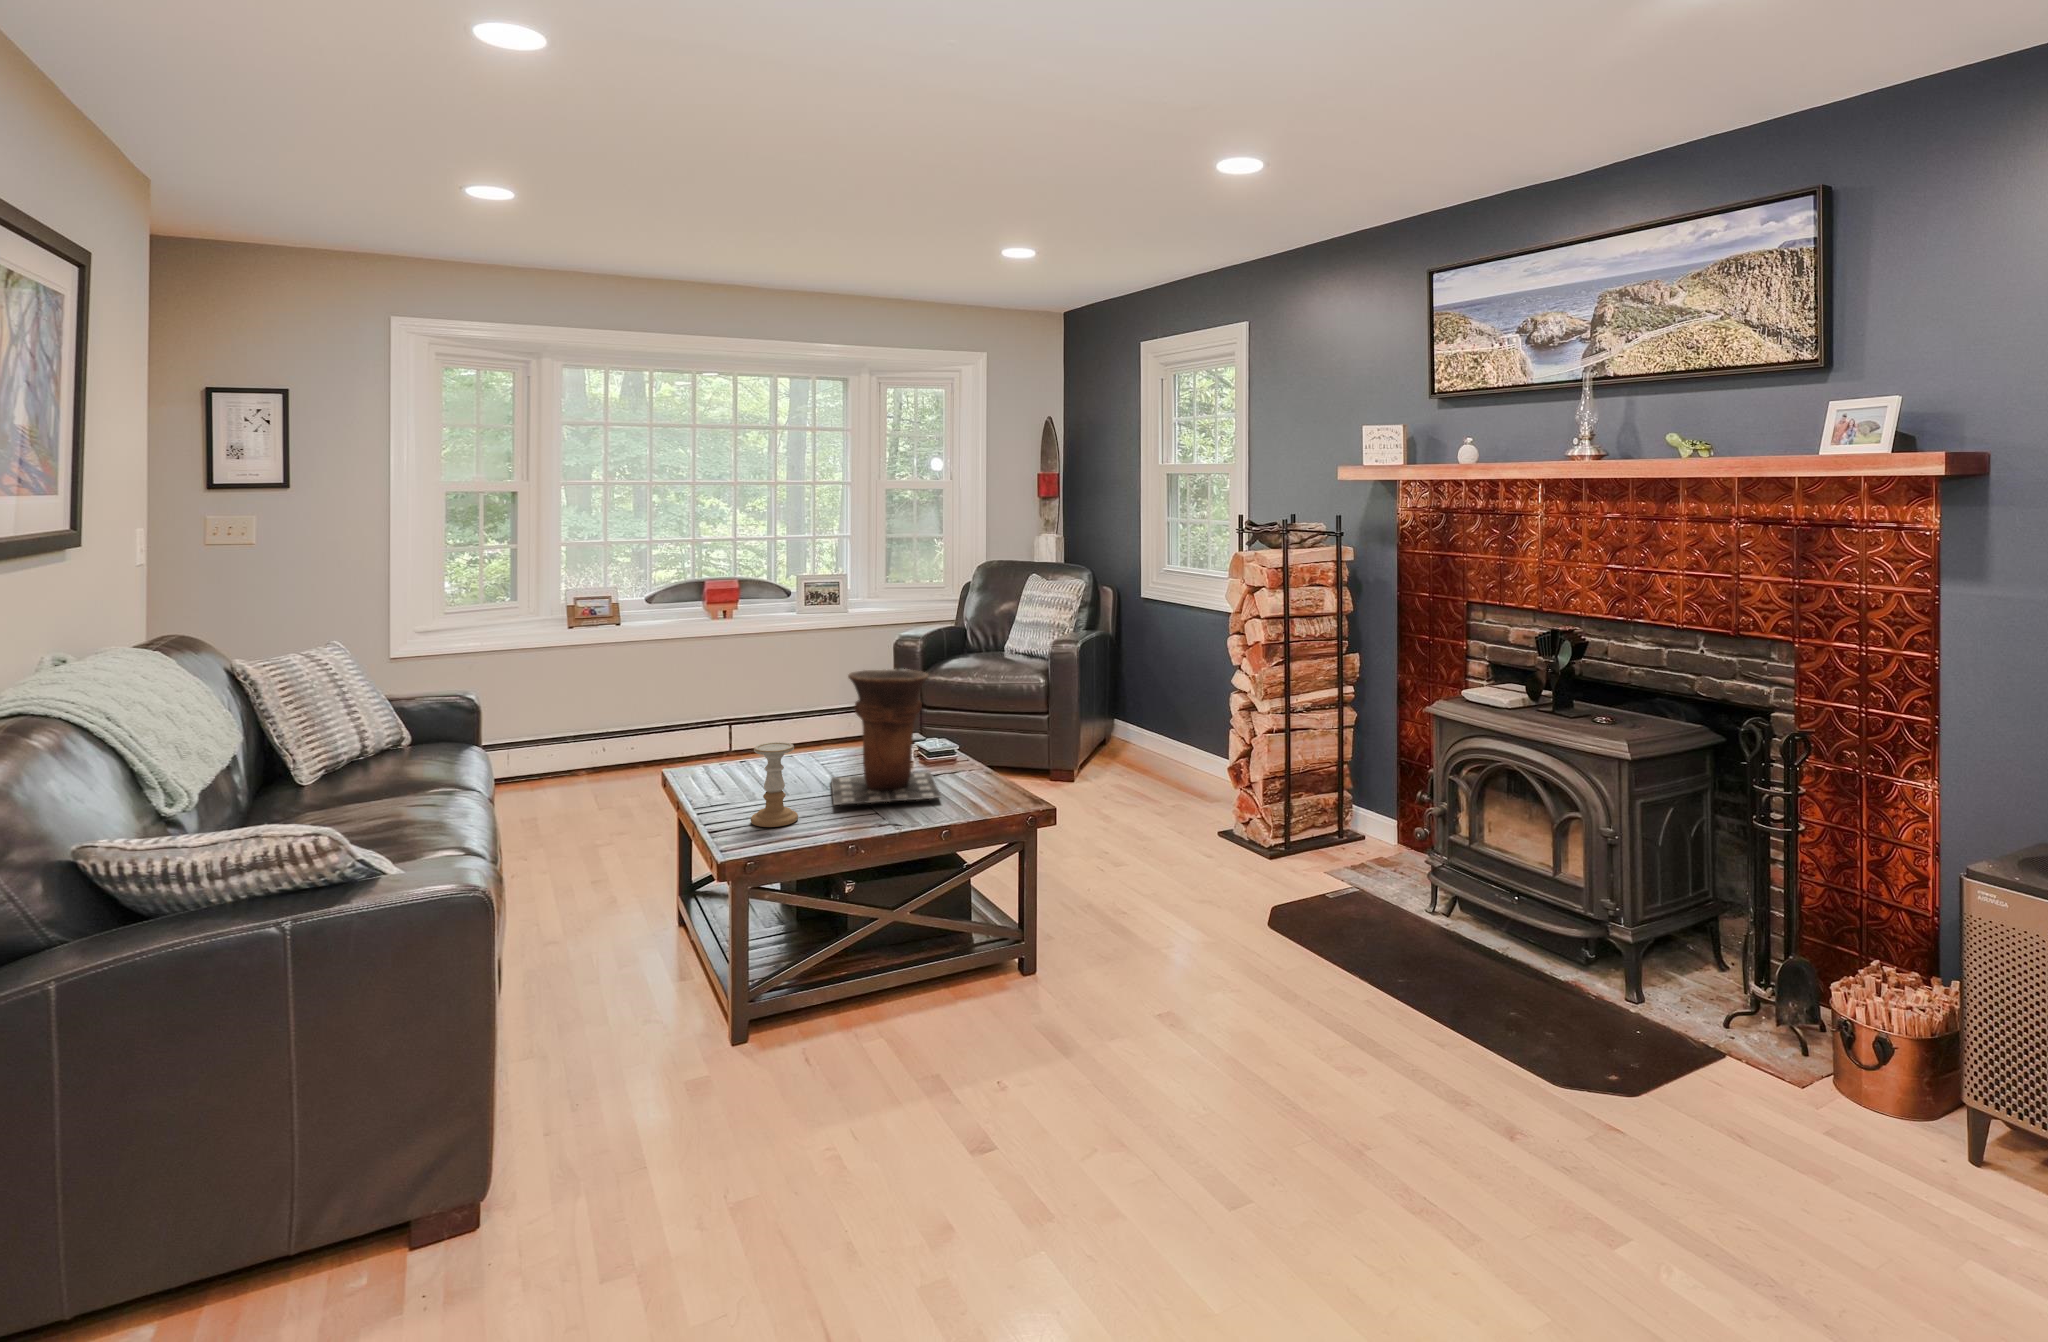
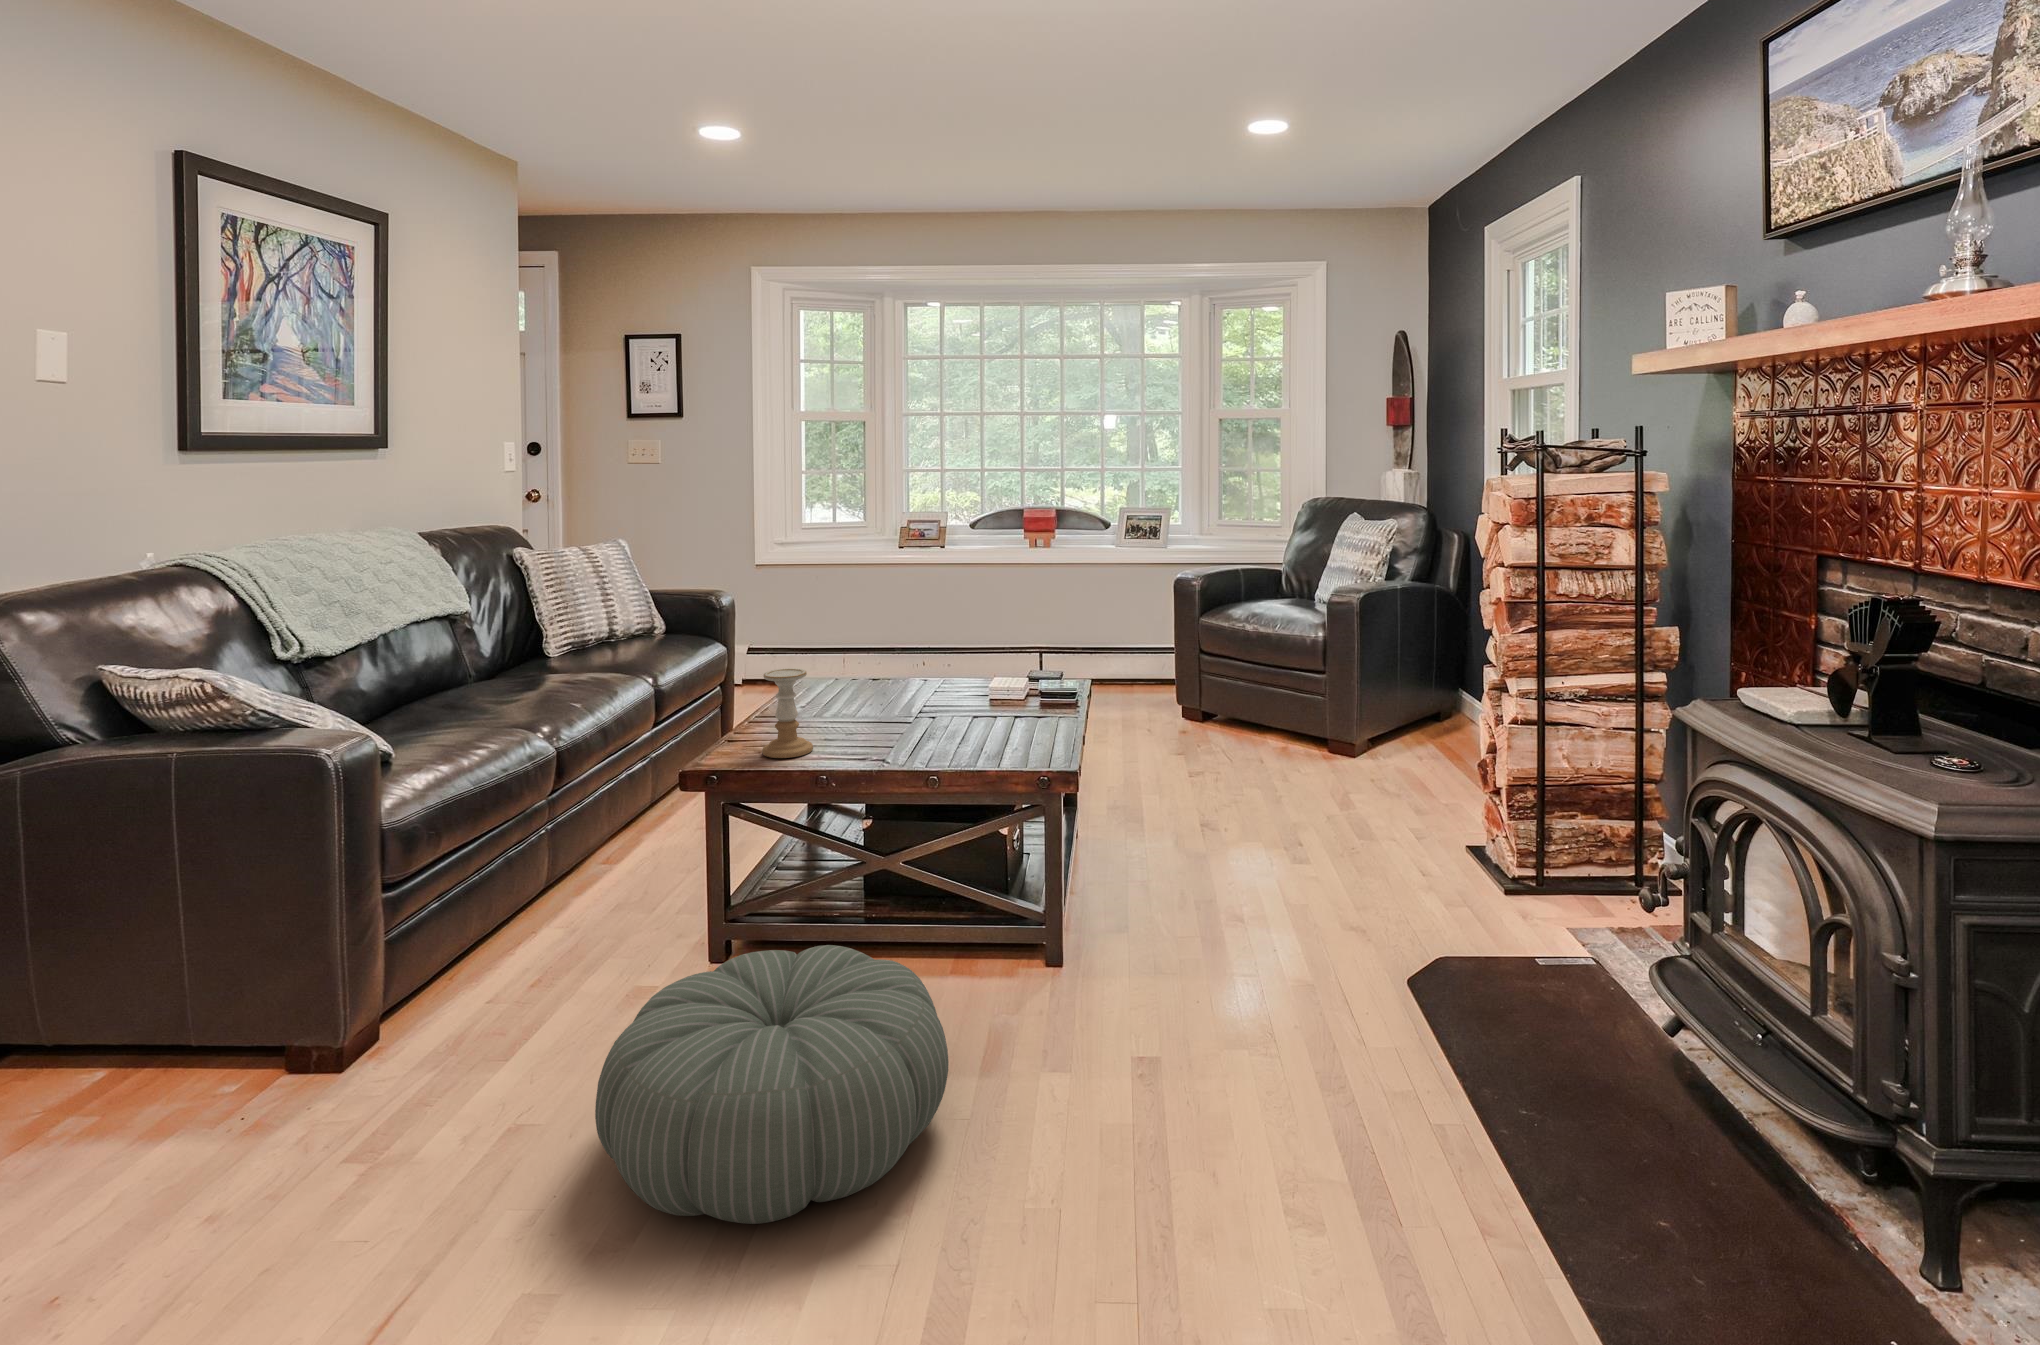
vase: present [831,669,941,805] -> none [849,600,1004,750]
pouf: none [829,965,1111,1182] -> present [595,945,949,1224]

